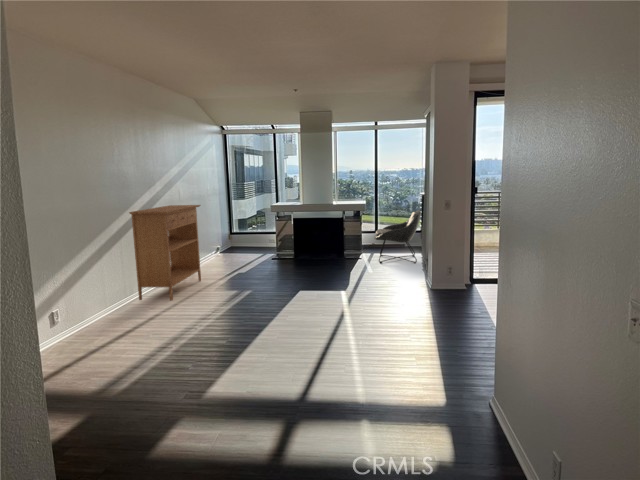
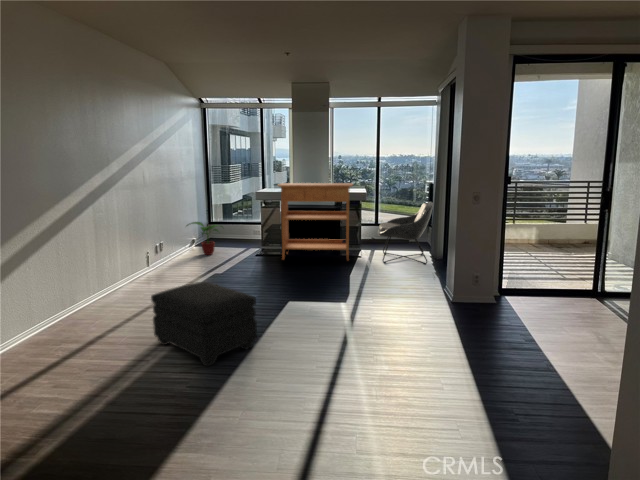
console table: present [129,205,201,300] -> present [278,183,353,260]
potted plant: none [211,231,243,260] -> present [187,222,222,255]
ottoman: none [197,273,276,331] -> present [151,282,257,366]

